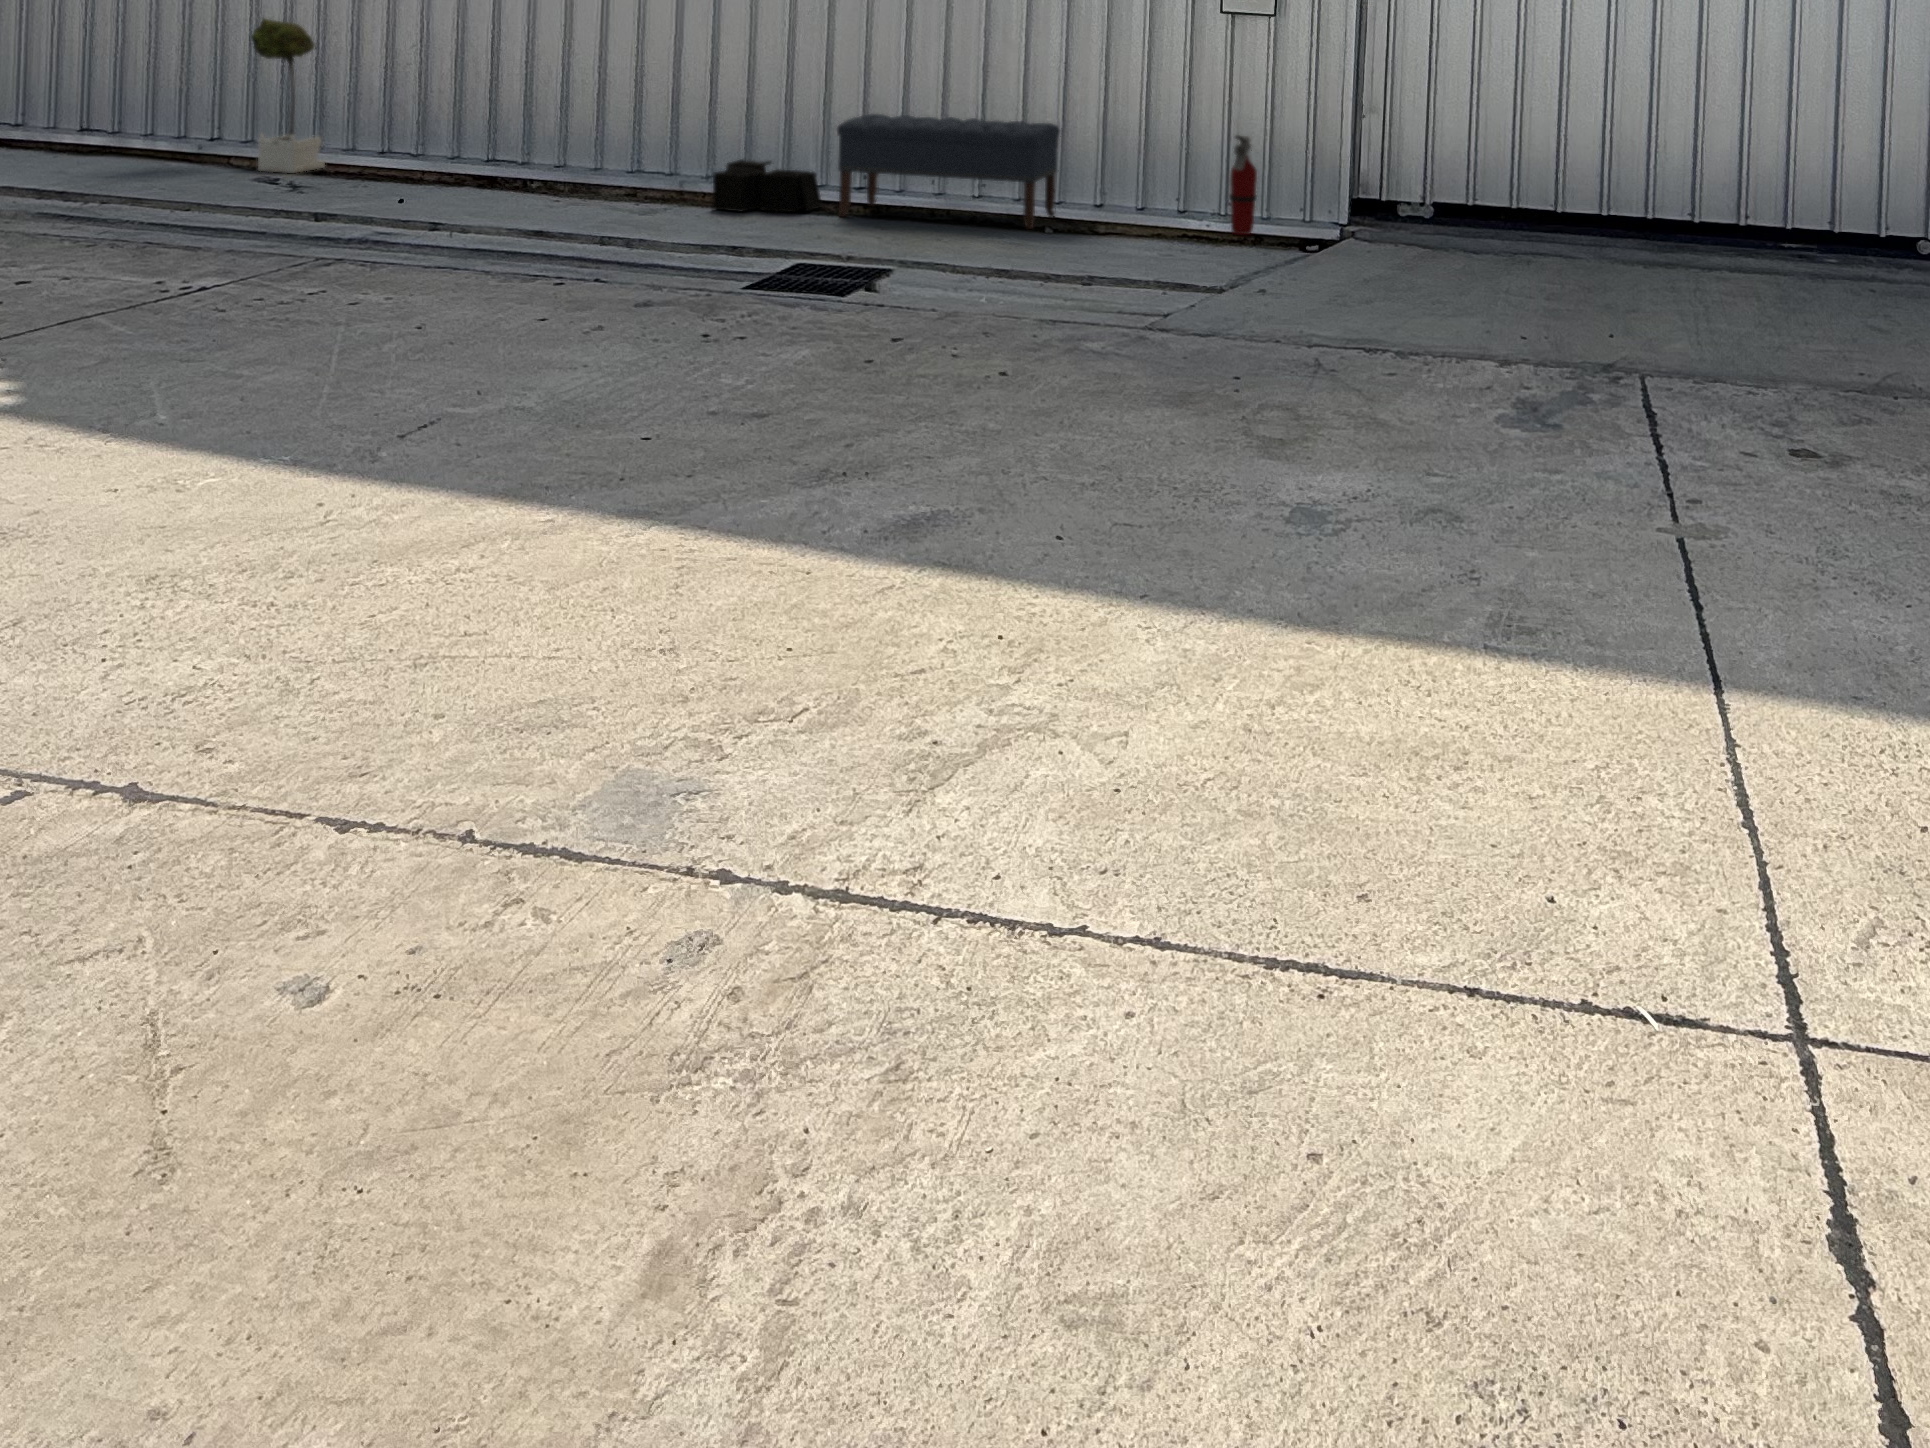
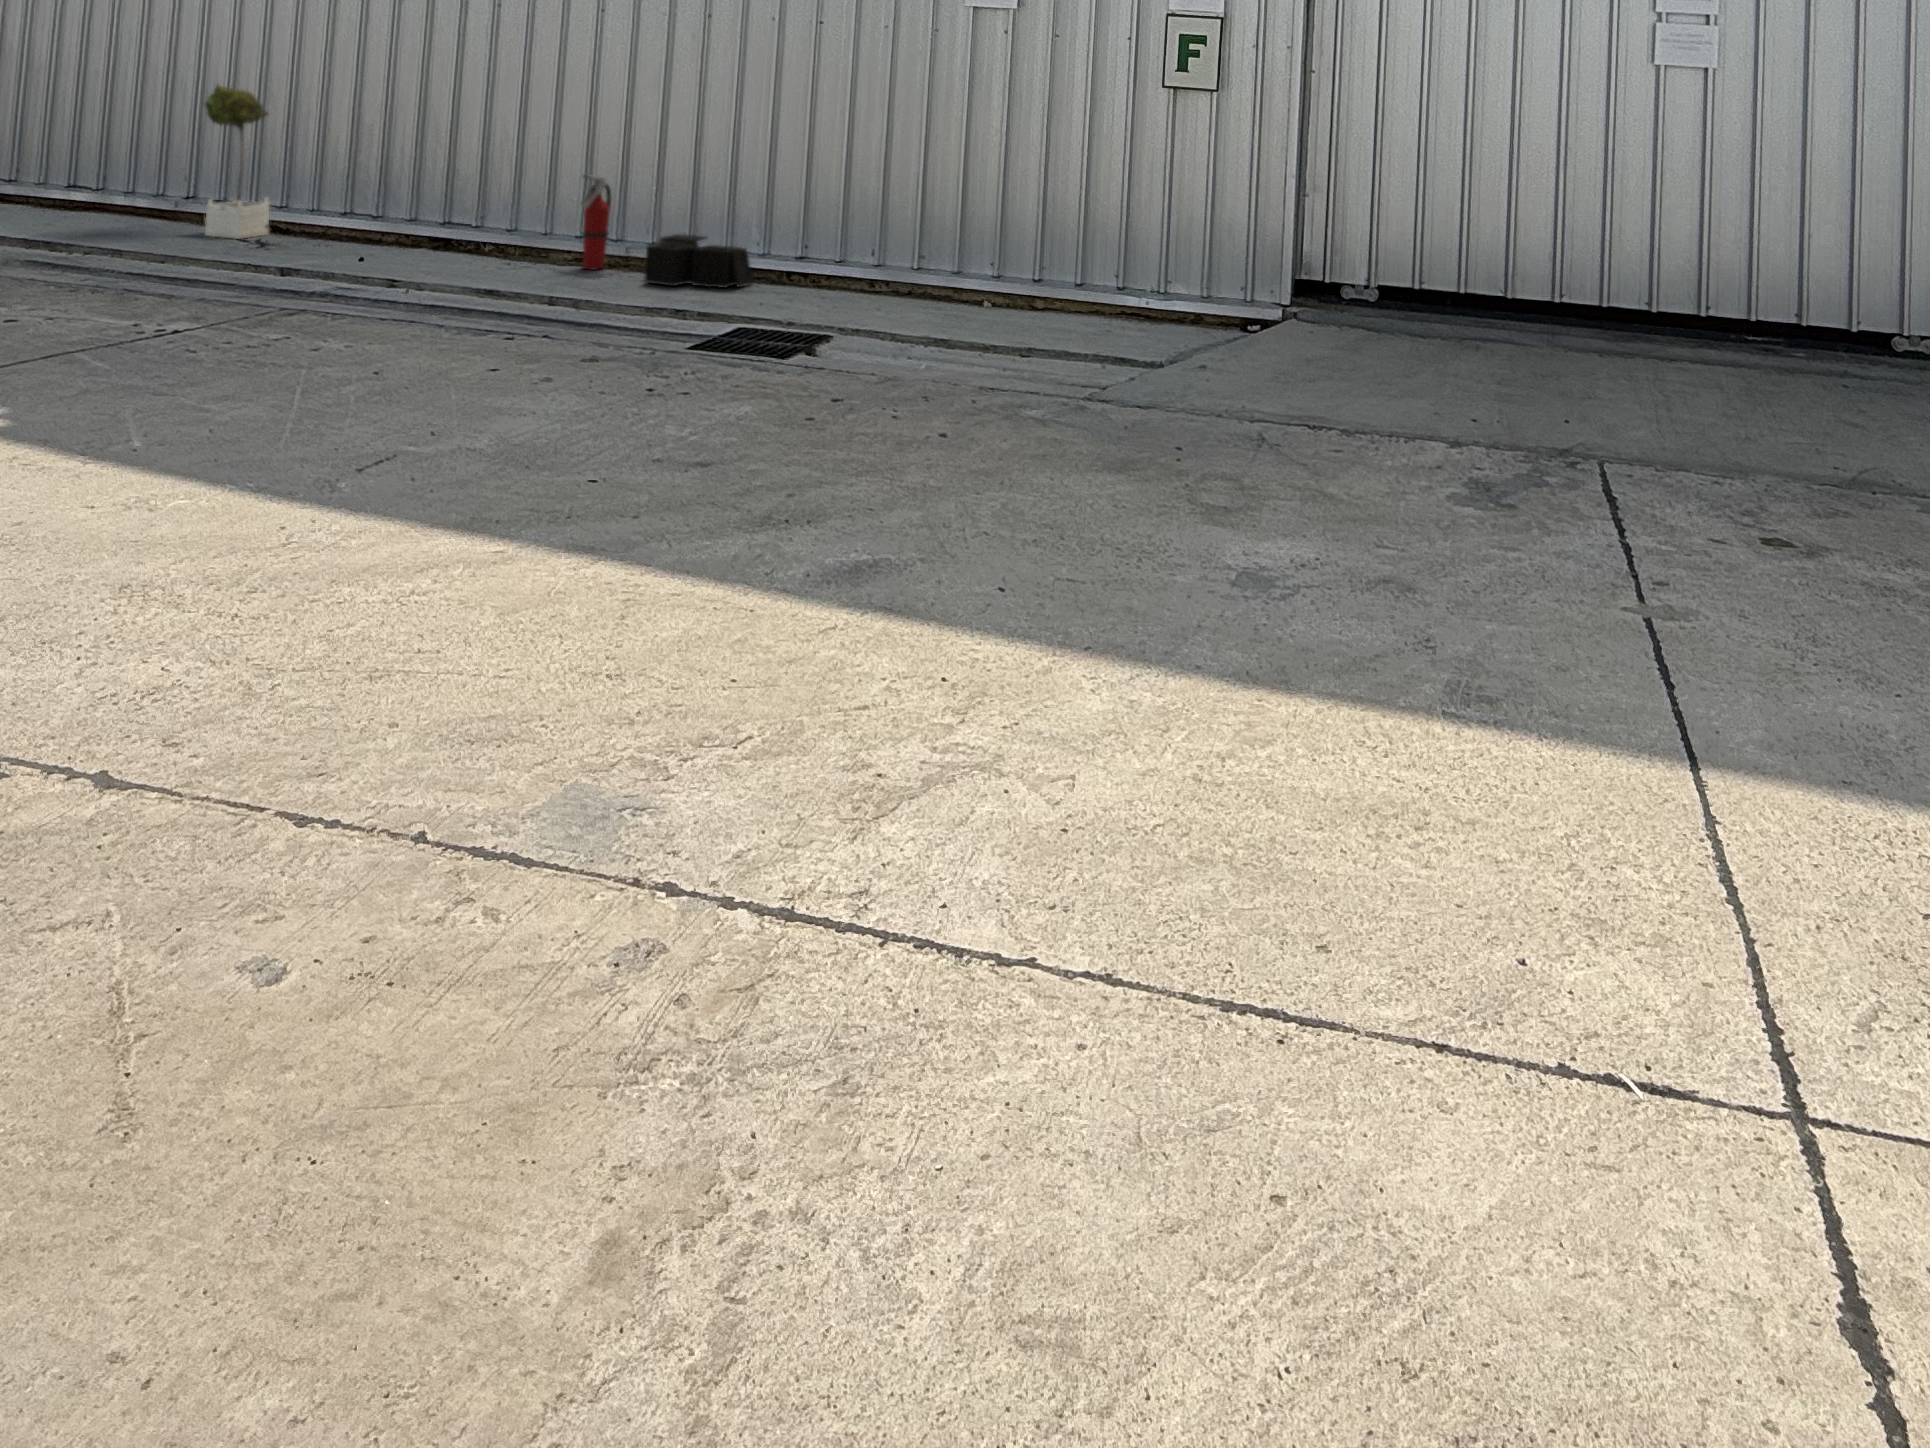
bench: present [837,114,1060,229] -> none [769,191,995,311]
fire extinguisher: present [1229,136,1257,235] -> present [581,175,612,270]

